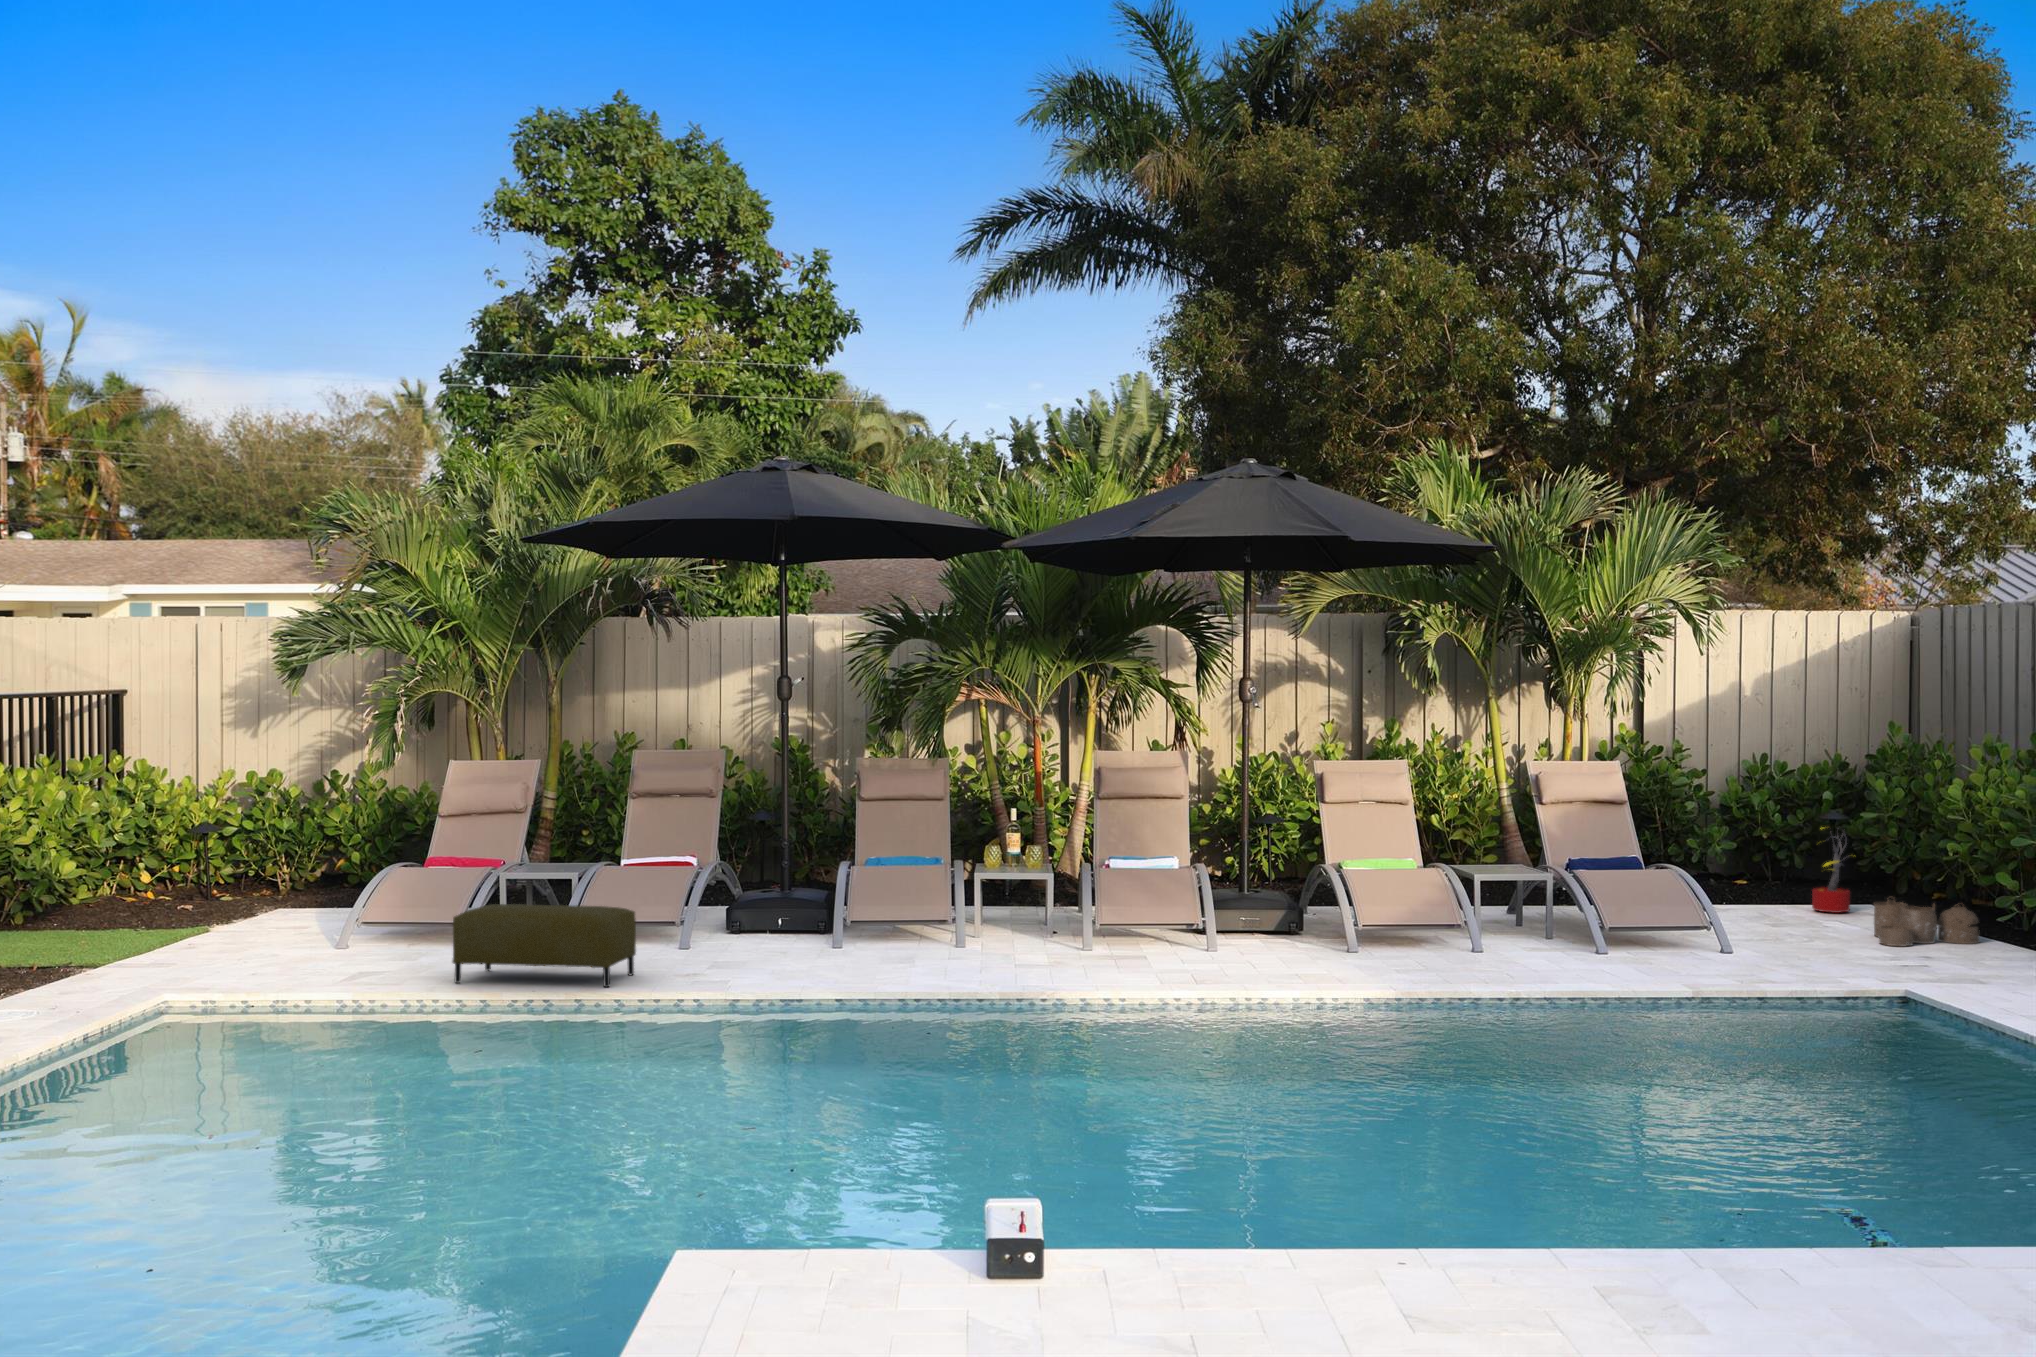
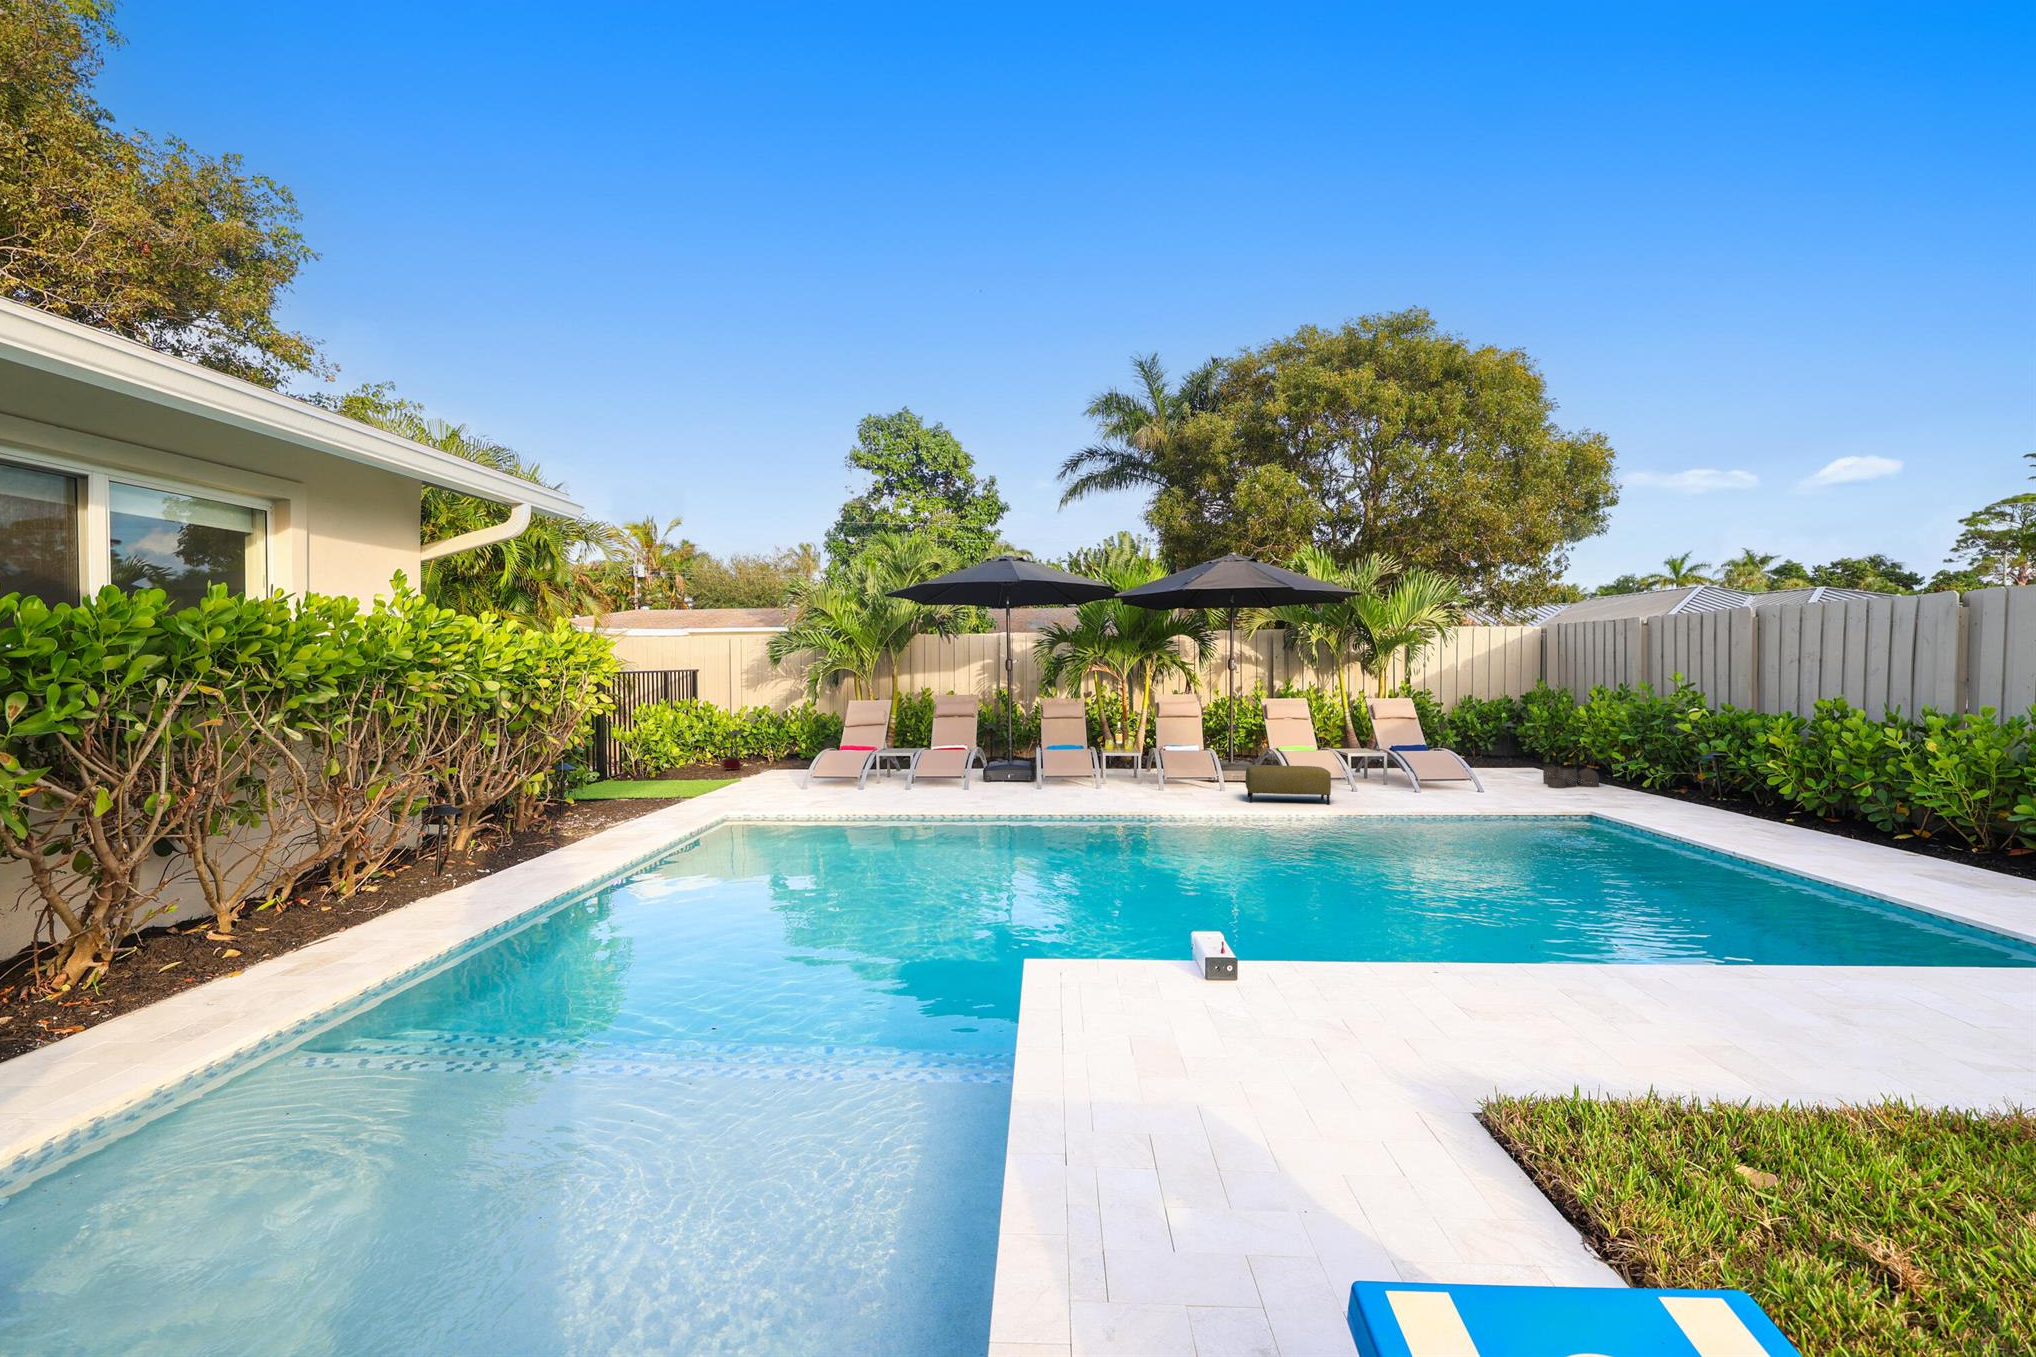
decorative plant: present [1812,828,1850,913] -> present [718,733,741,770]
ottoman: present [452,904,636,987] -> present [1246,765,1331,805]

